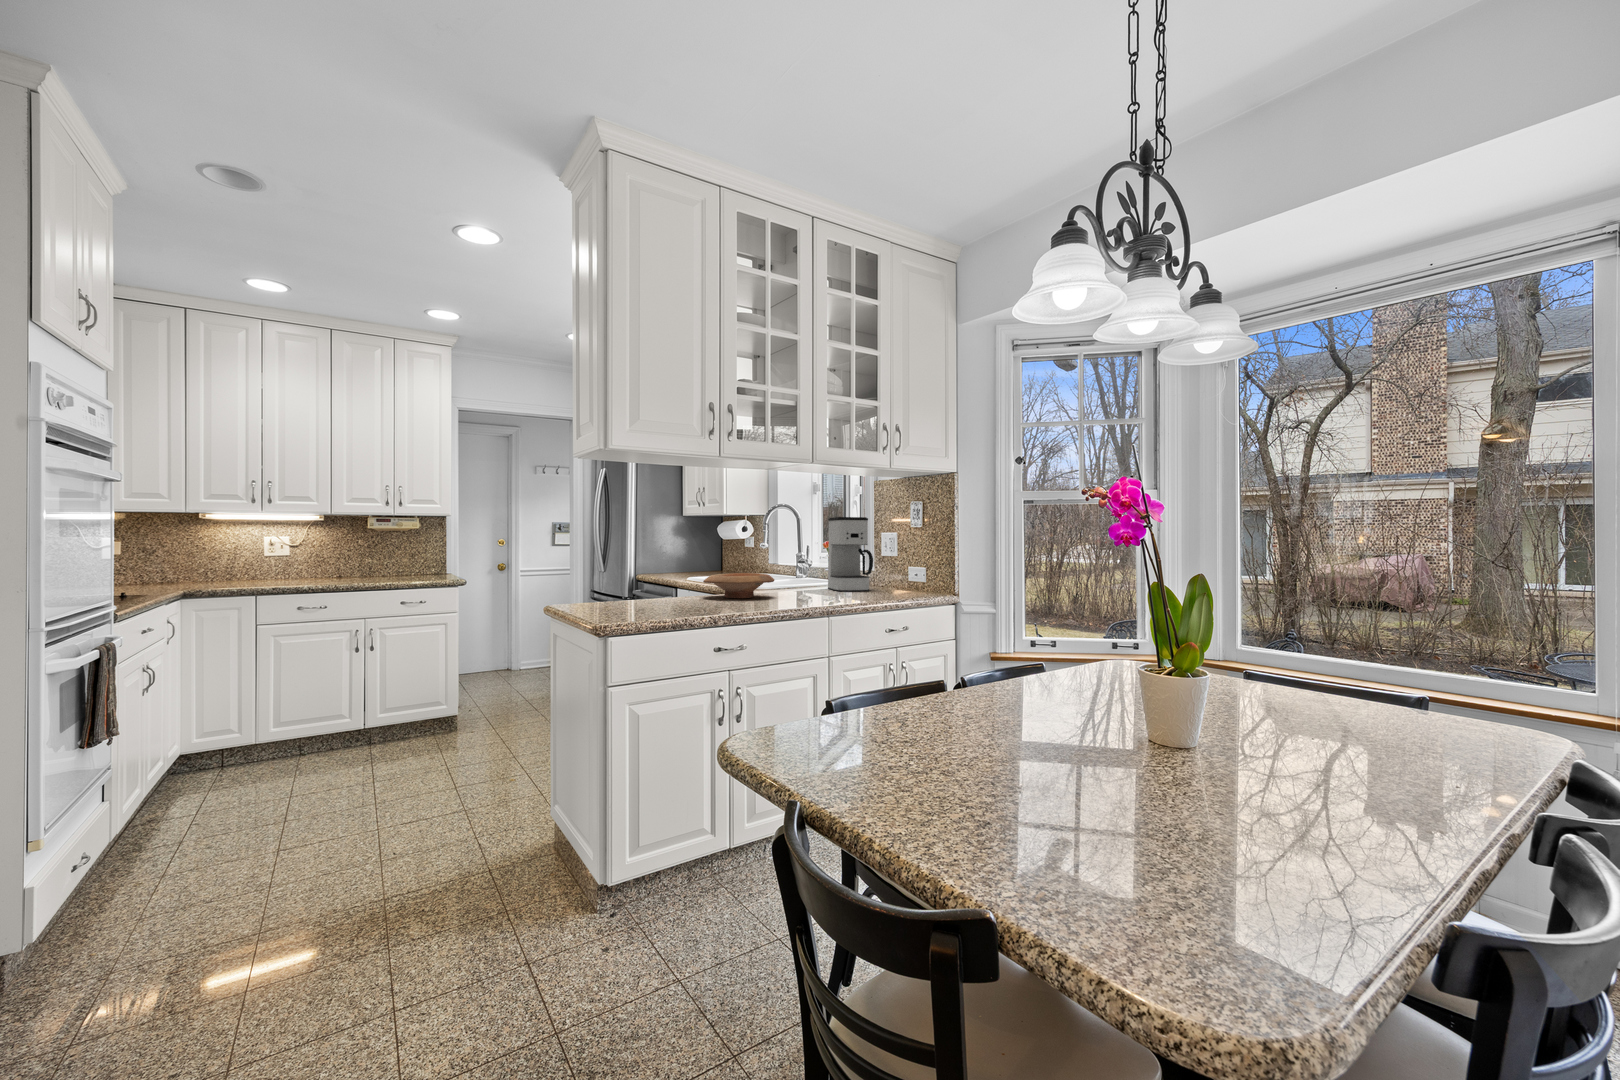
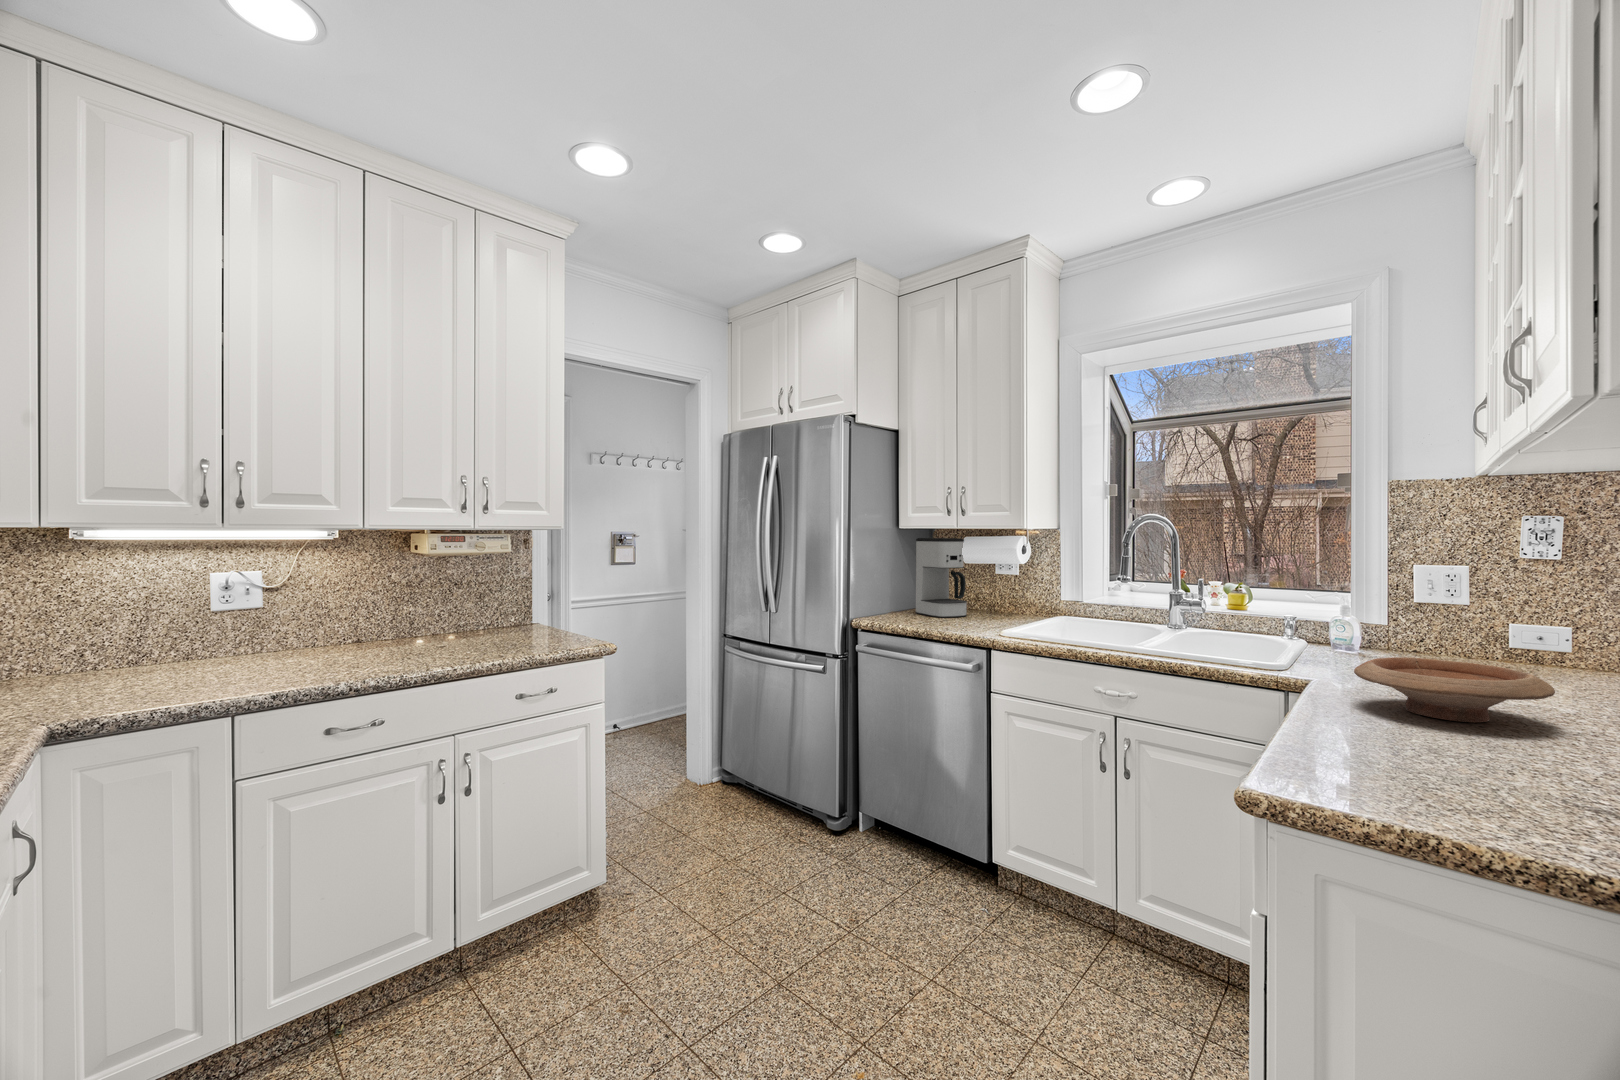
coffee maker: present [828,517,873,591] -> present [916,538,967,618]

